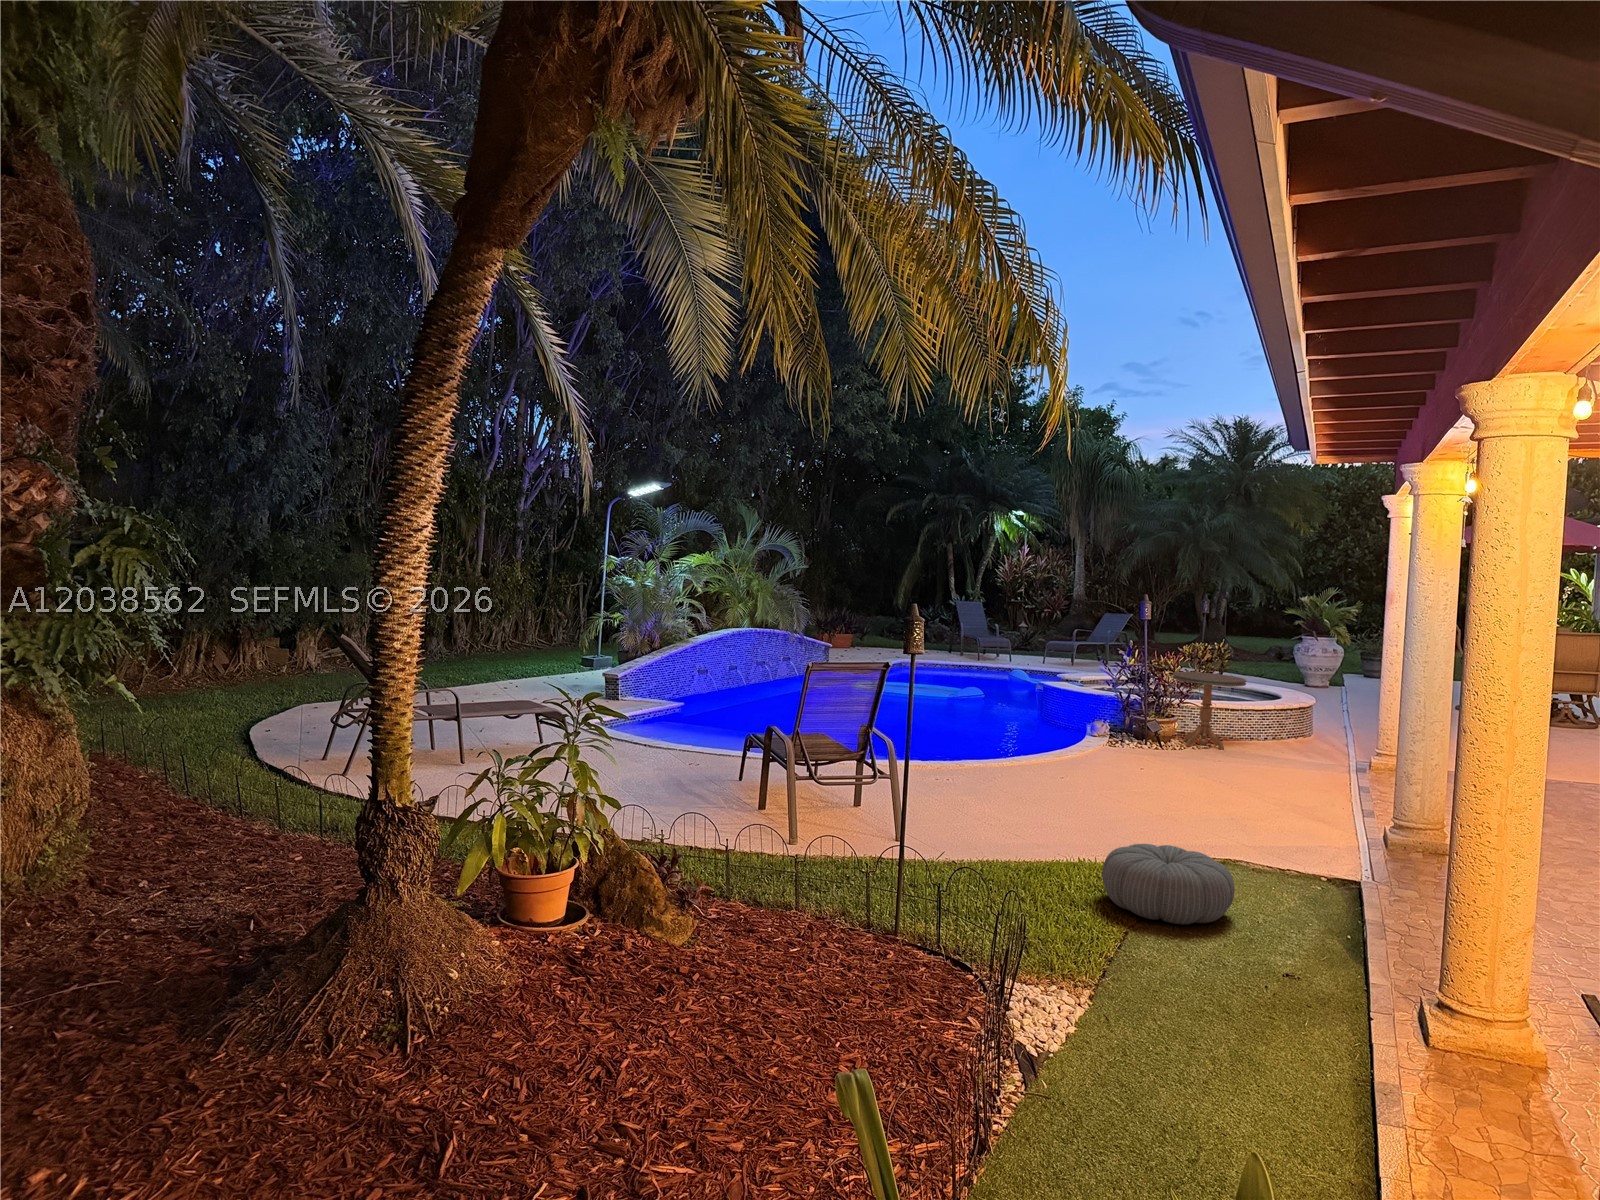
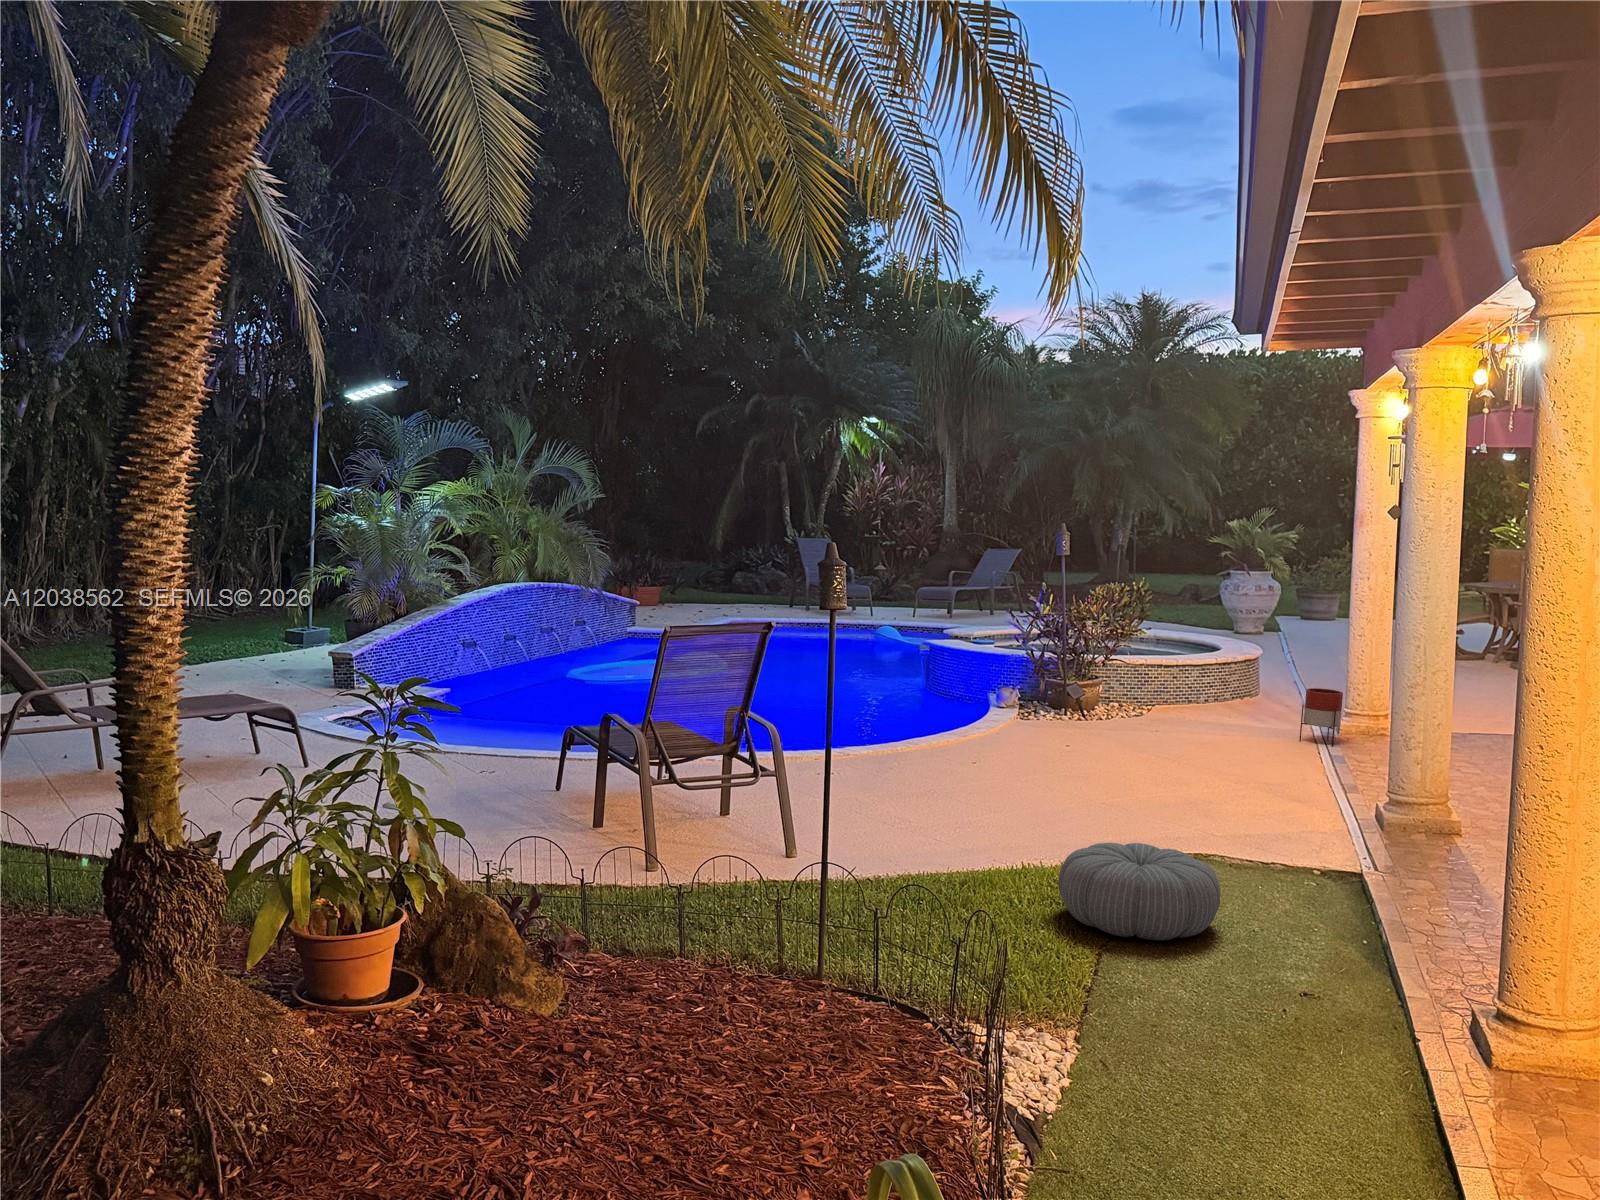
side table: present [1173,672,1246,750] -> none [1097,622,1186,720]
planter: none [1339,730,1377,778] -> present [1299,688,1343,747]

